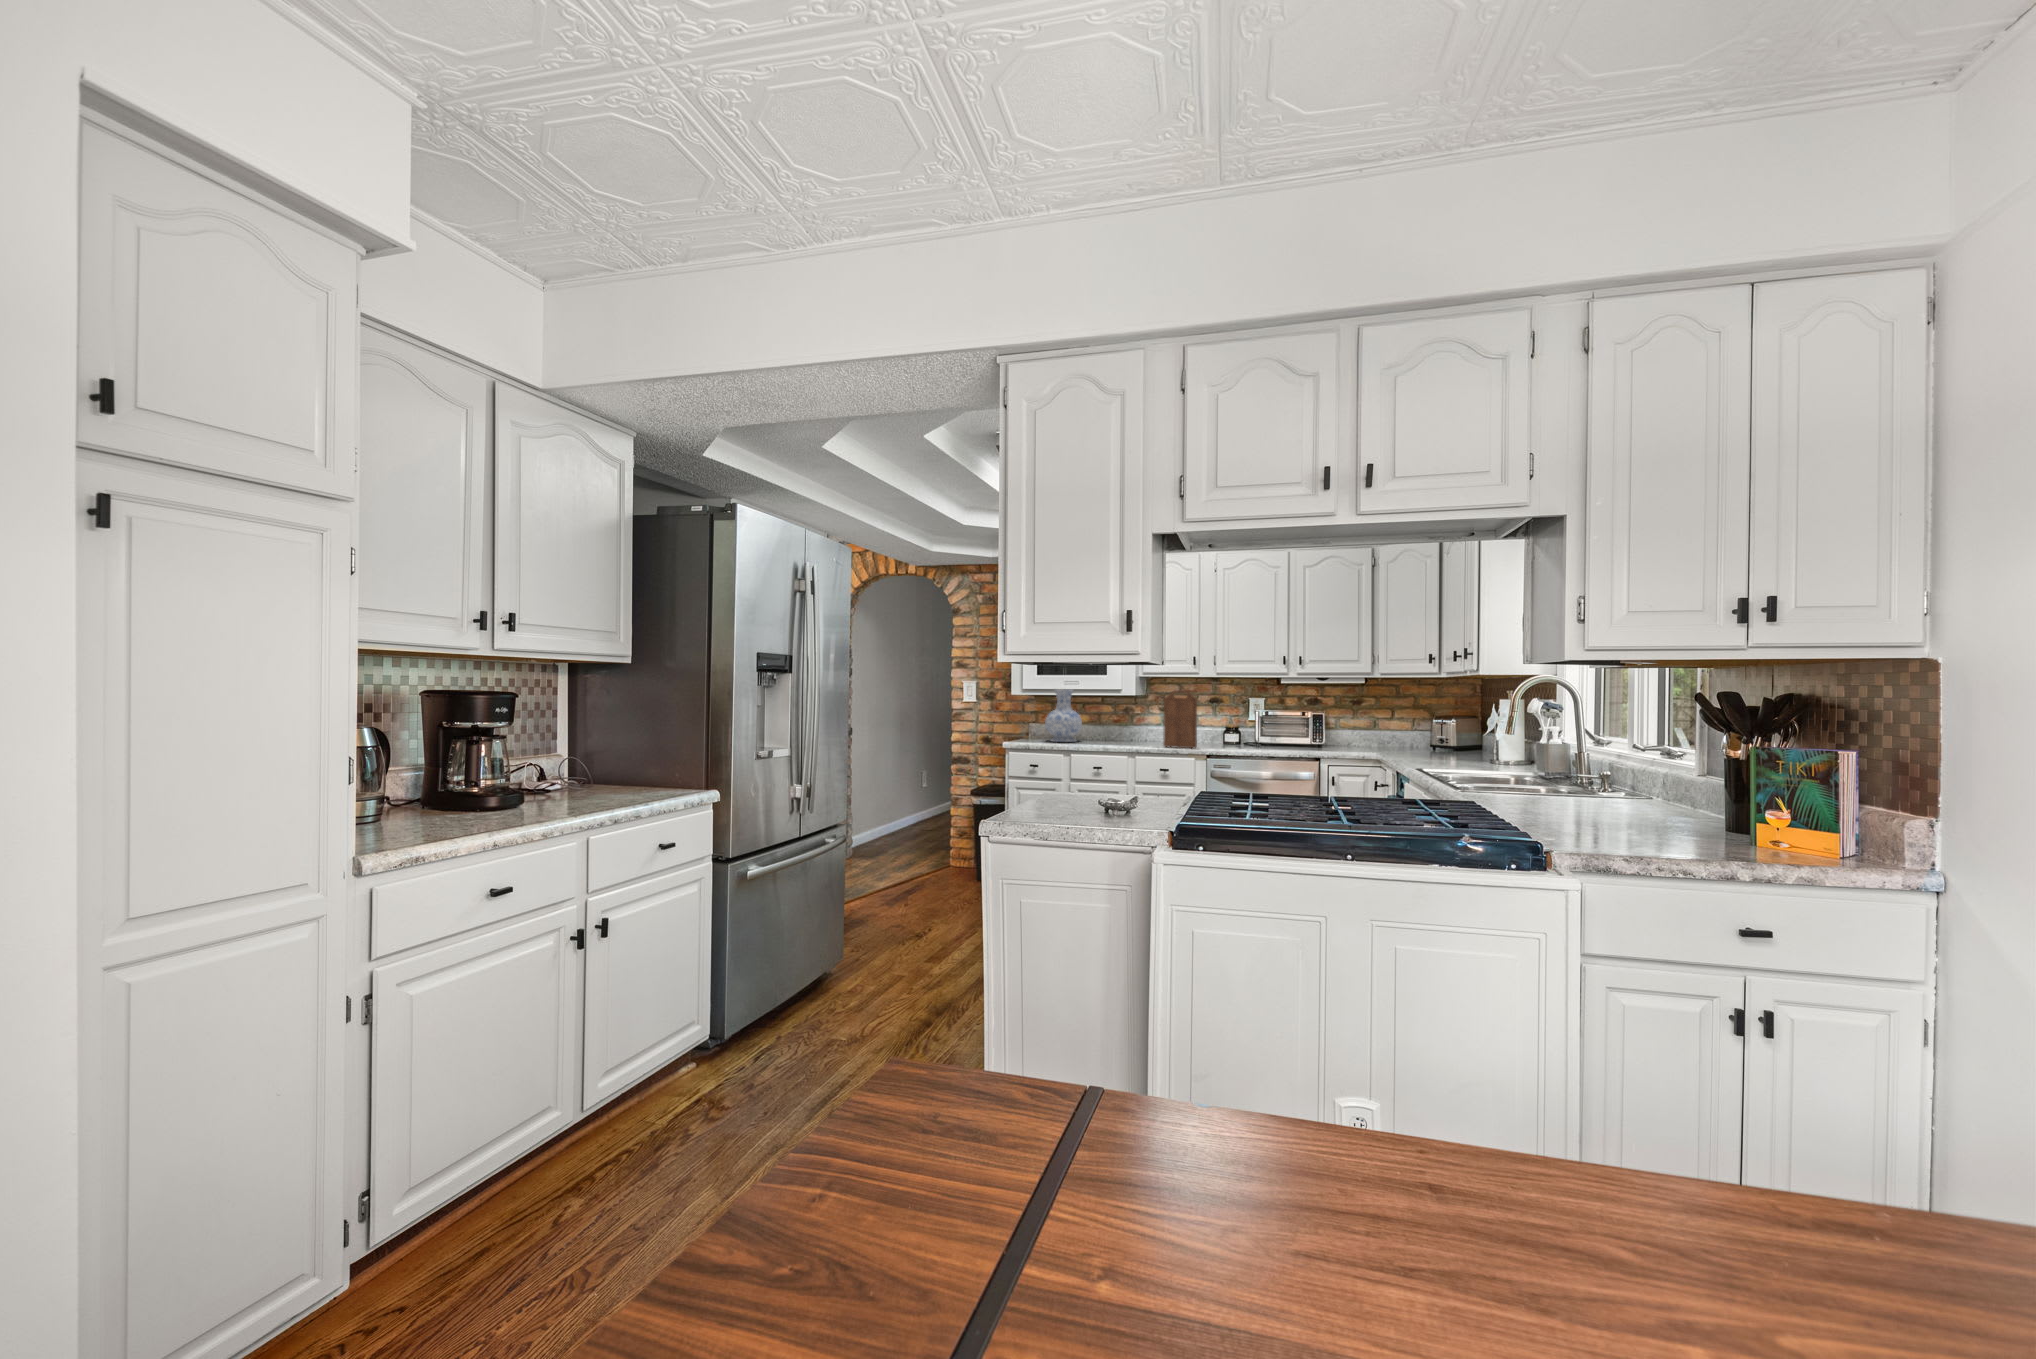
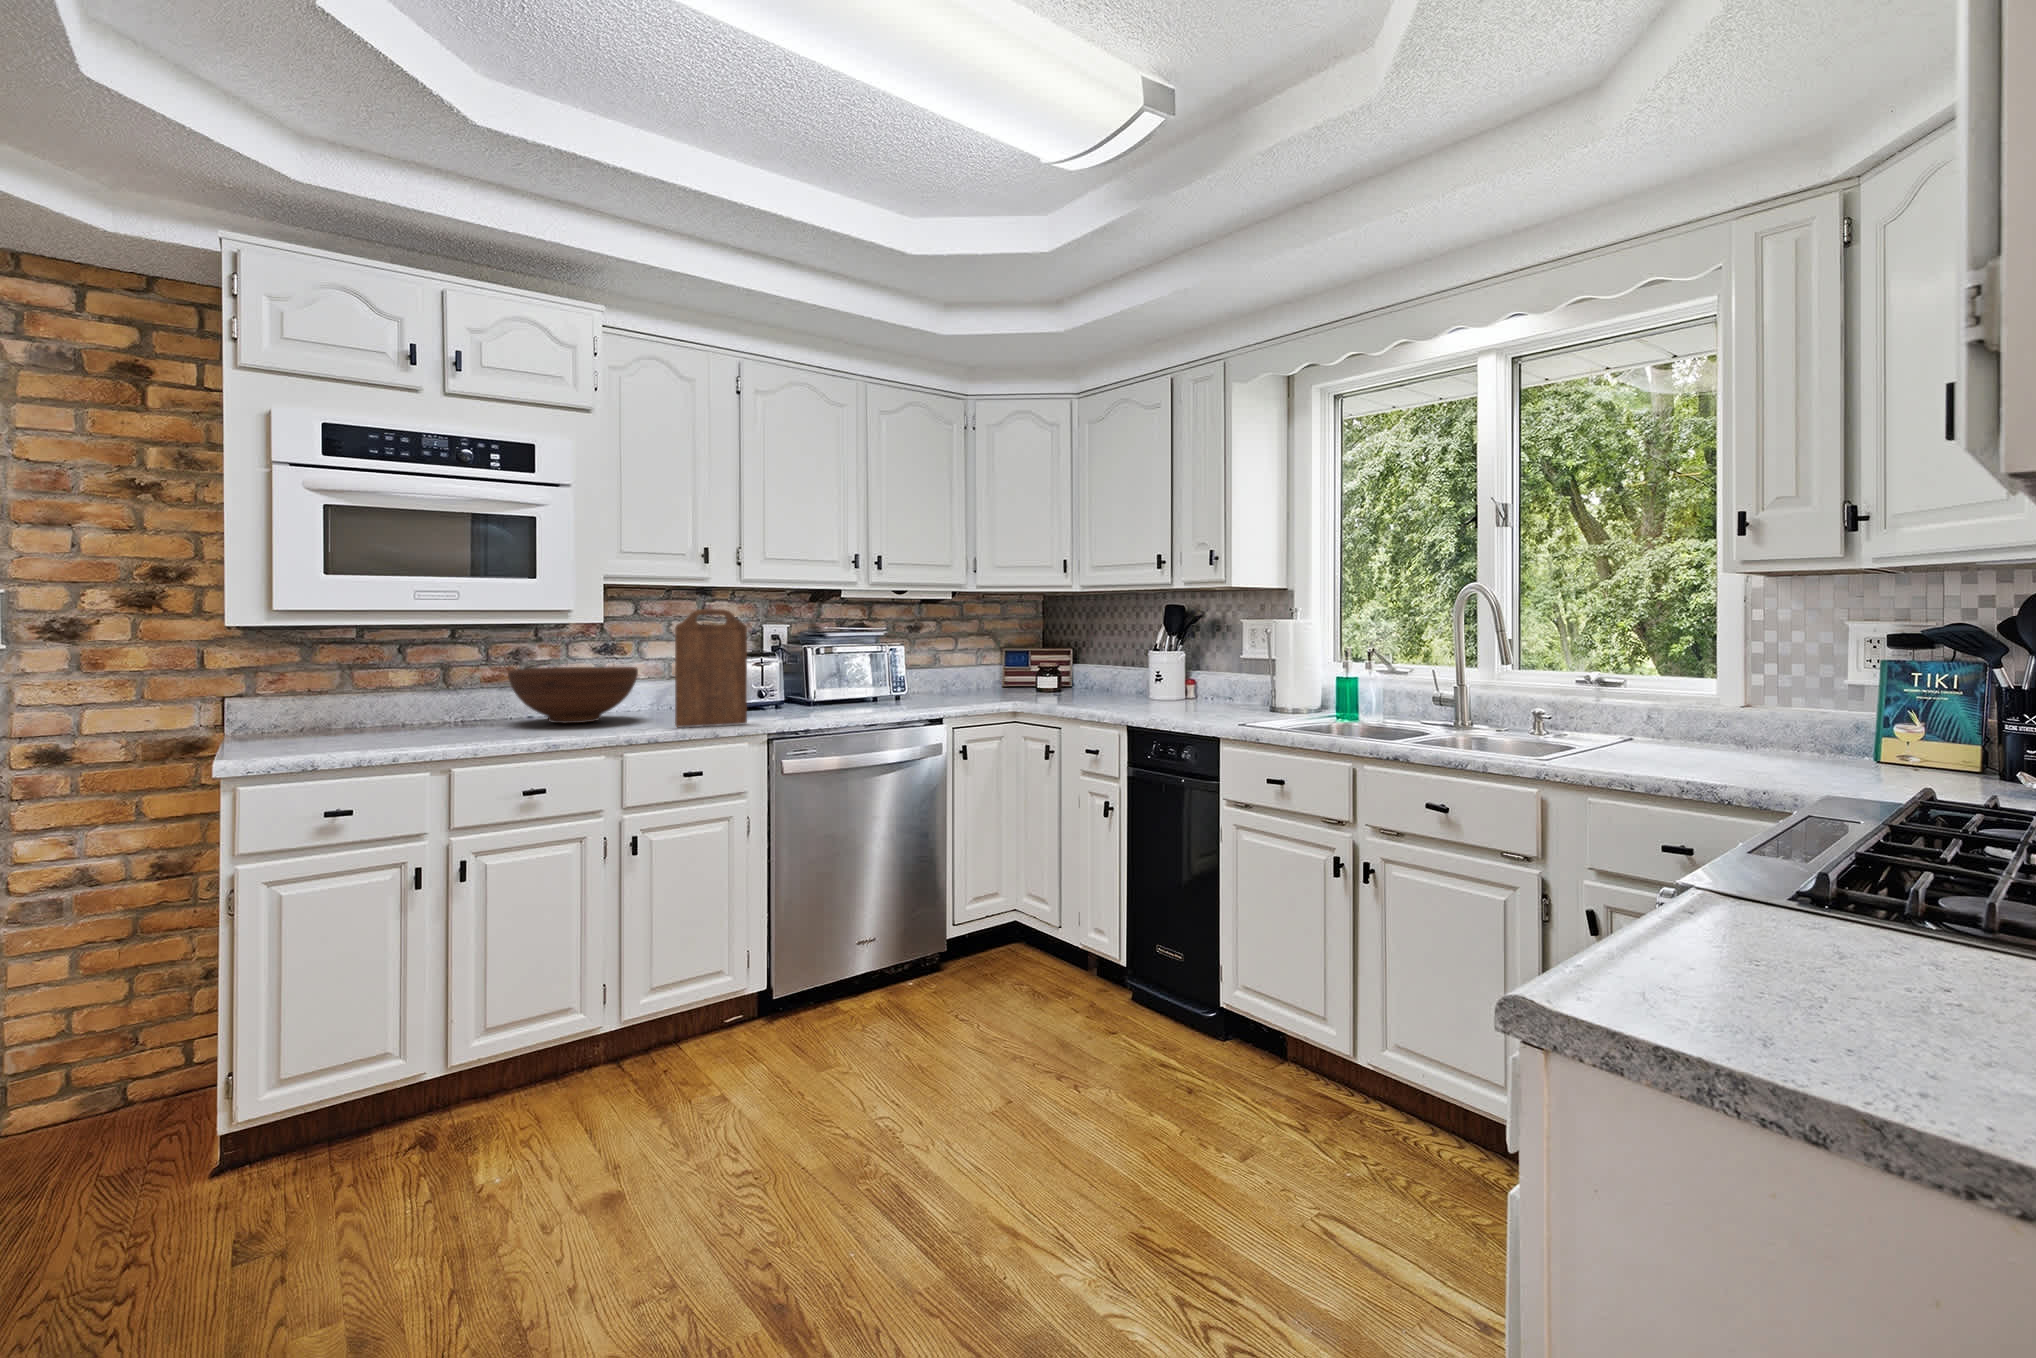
vase: present [1045,689,1082,742] -> none [324,605,441,742]
fruit bowl: none [1111,716,1165,742] -> present [508,667,638,723]

